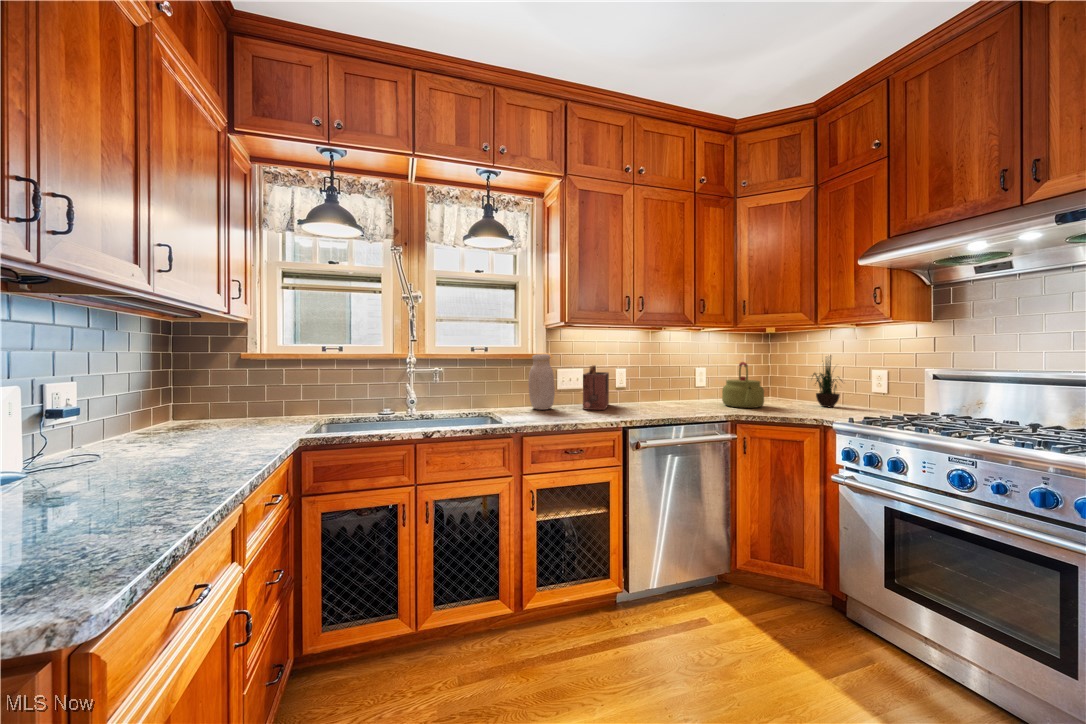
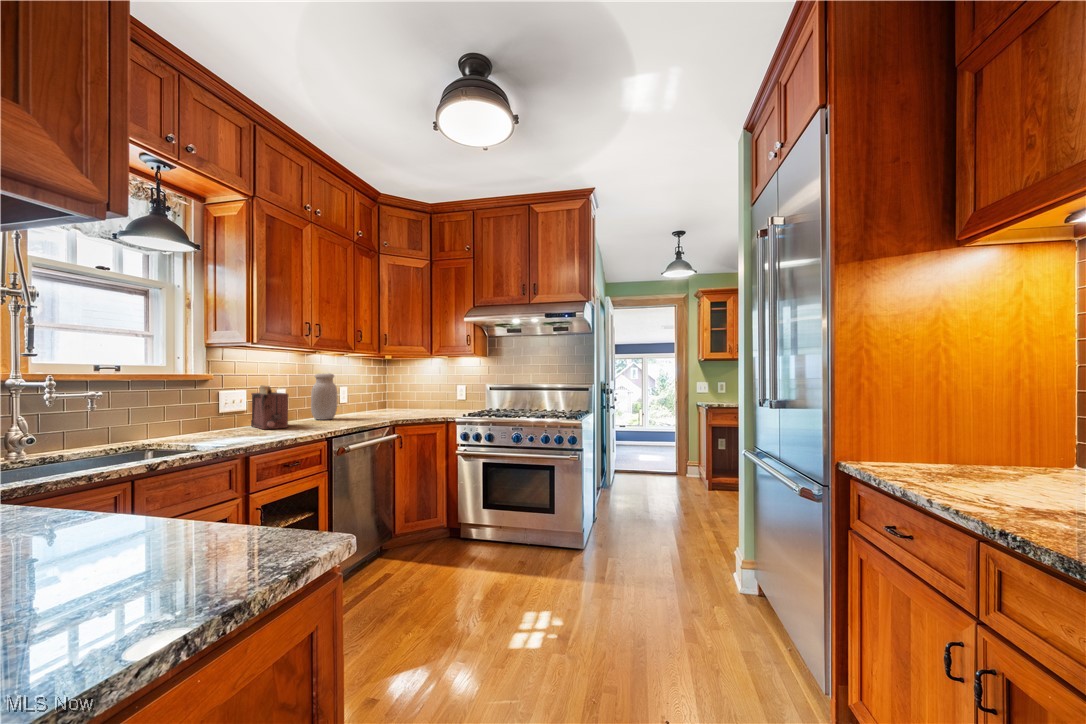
jar: present [528,354,555,410] -> present [311,373,338,420]
potted plant: present [813,361,842,407] -> none [420,367,444,410]
kettle: present [722,362,764,408] -> none [370,380,401,415]

